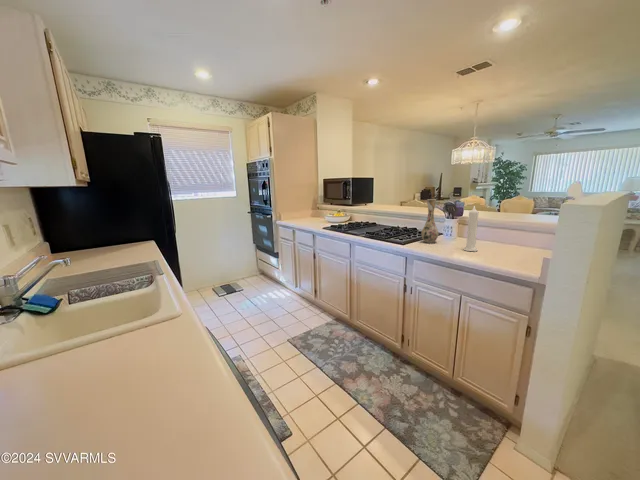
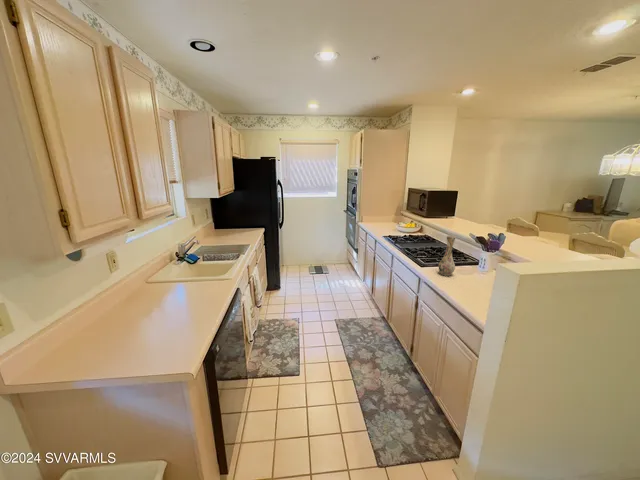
candle: present [464,206,479,251] -> none [459,253,476,295]

